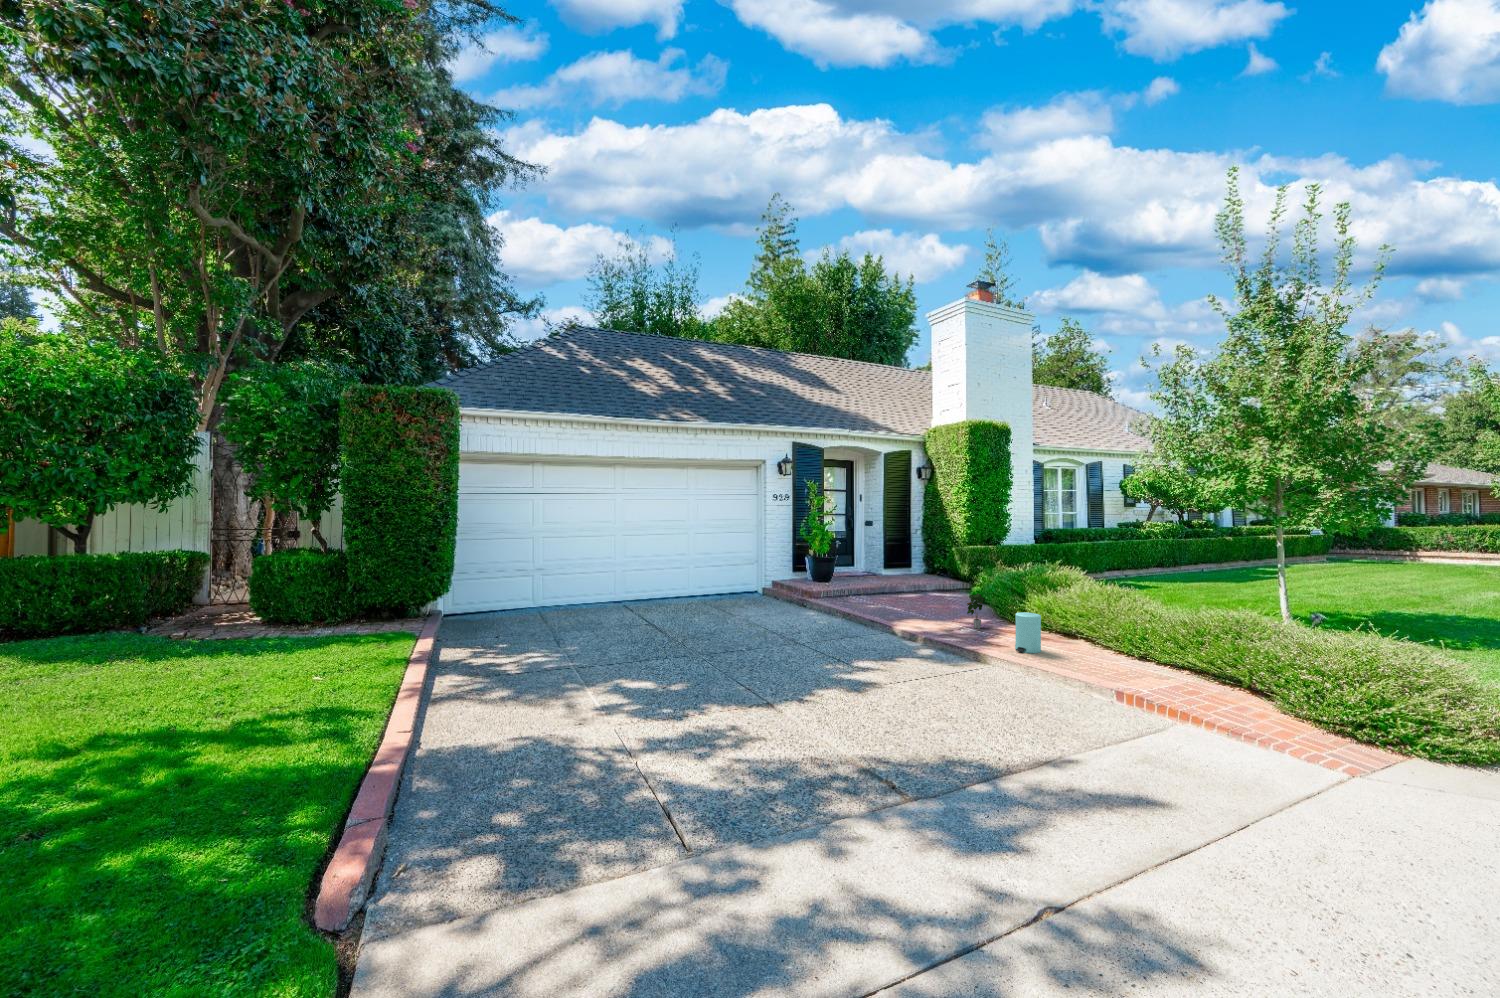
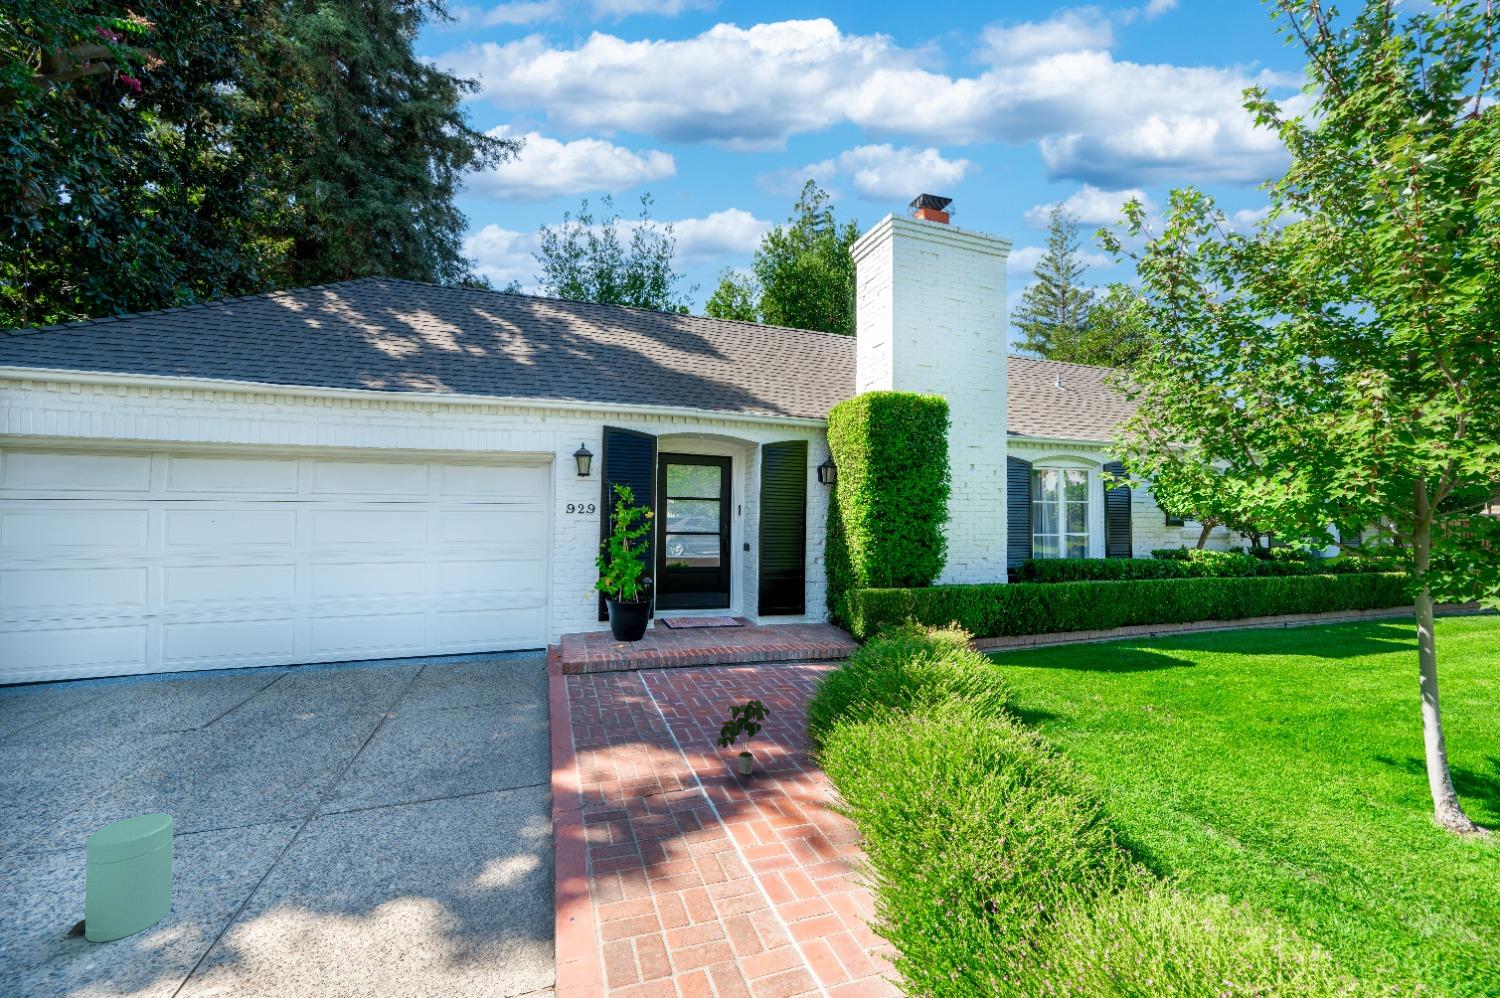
trash can: present [1015,612,1041,653] -> present [67,813,173,942]

